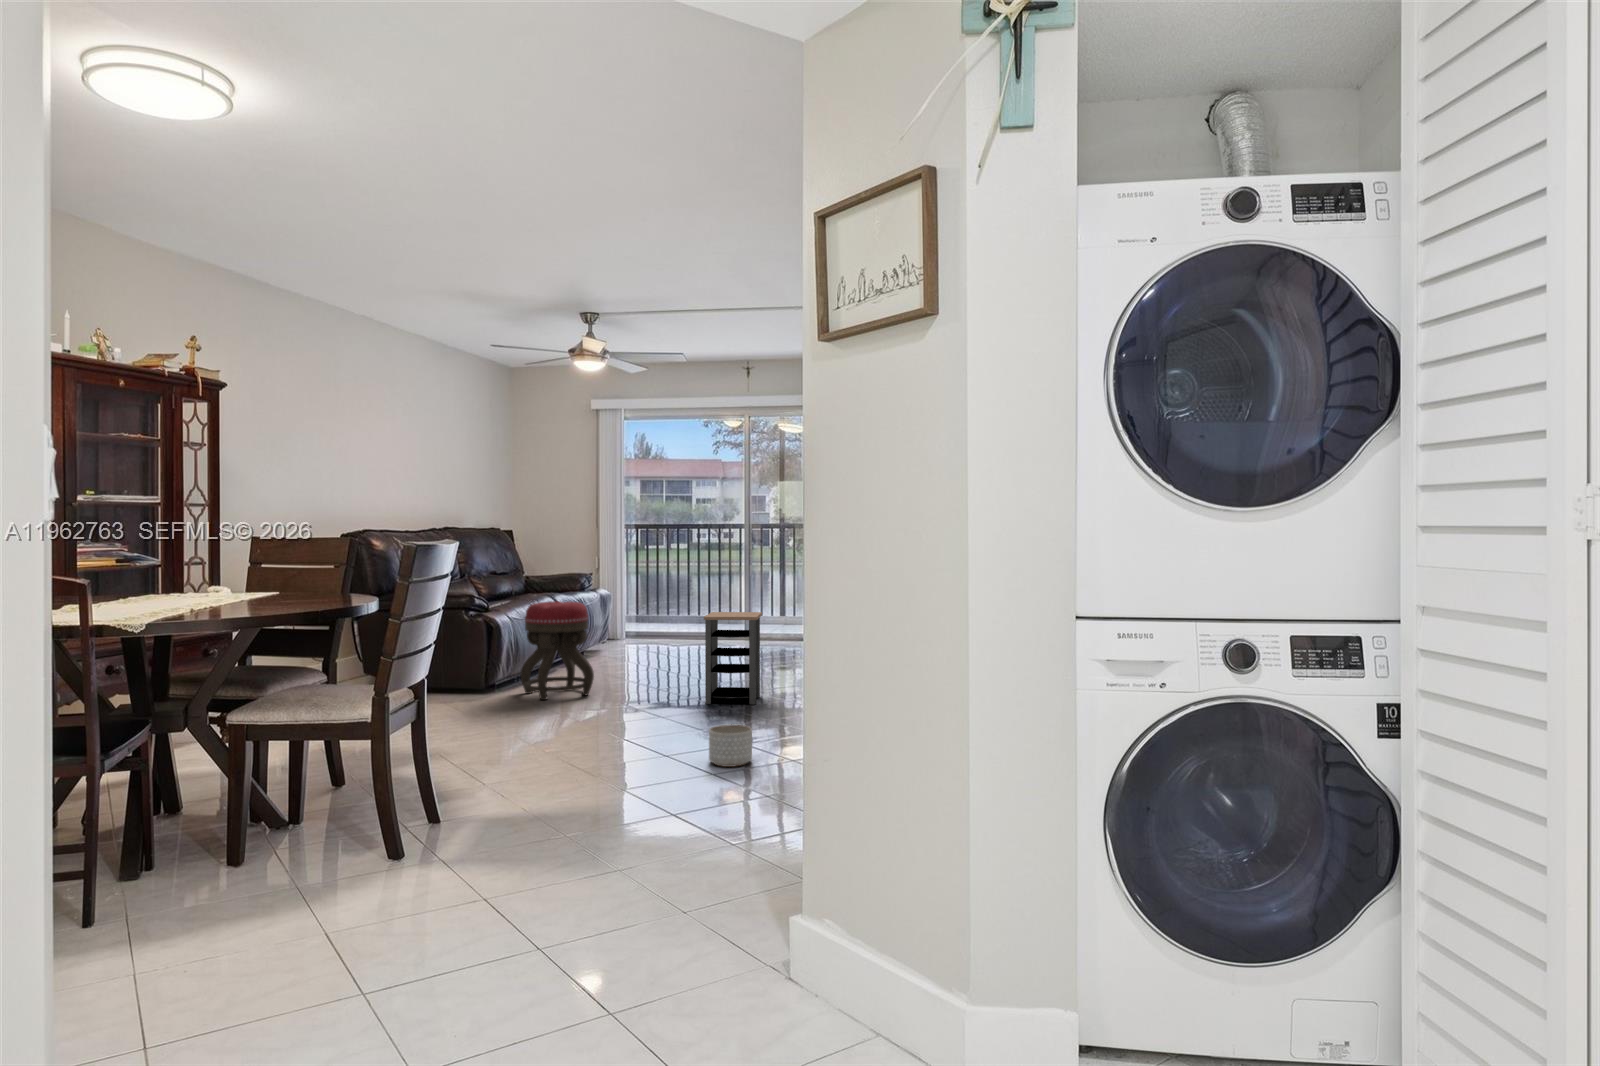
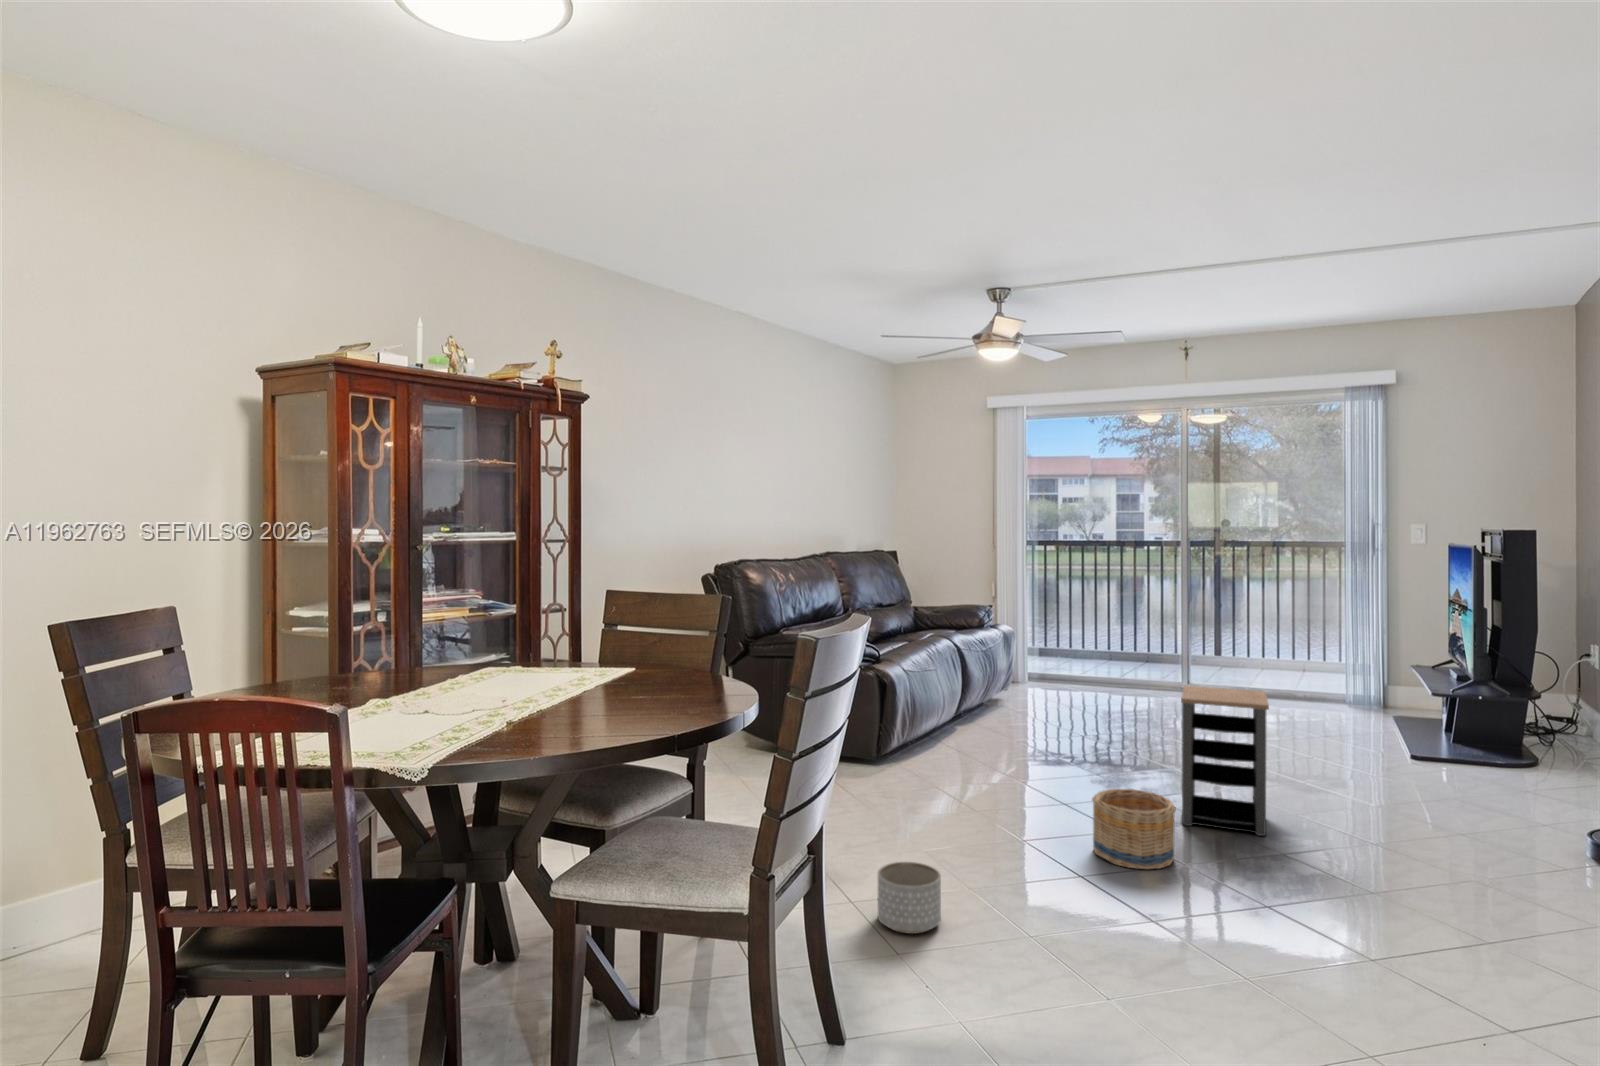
ottoman: present [521,601,594,700] -> none [917,657,1013,790]
basket: none [638,677,691,724] -> present [1092,789,1176,869]
planter: present [709,724,752,767] -> present [878,862,941,934]

